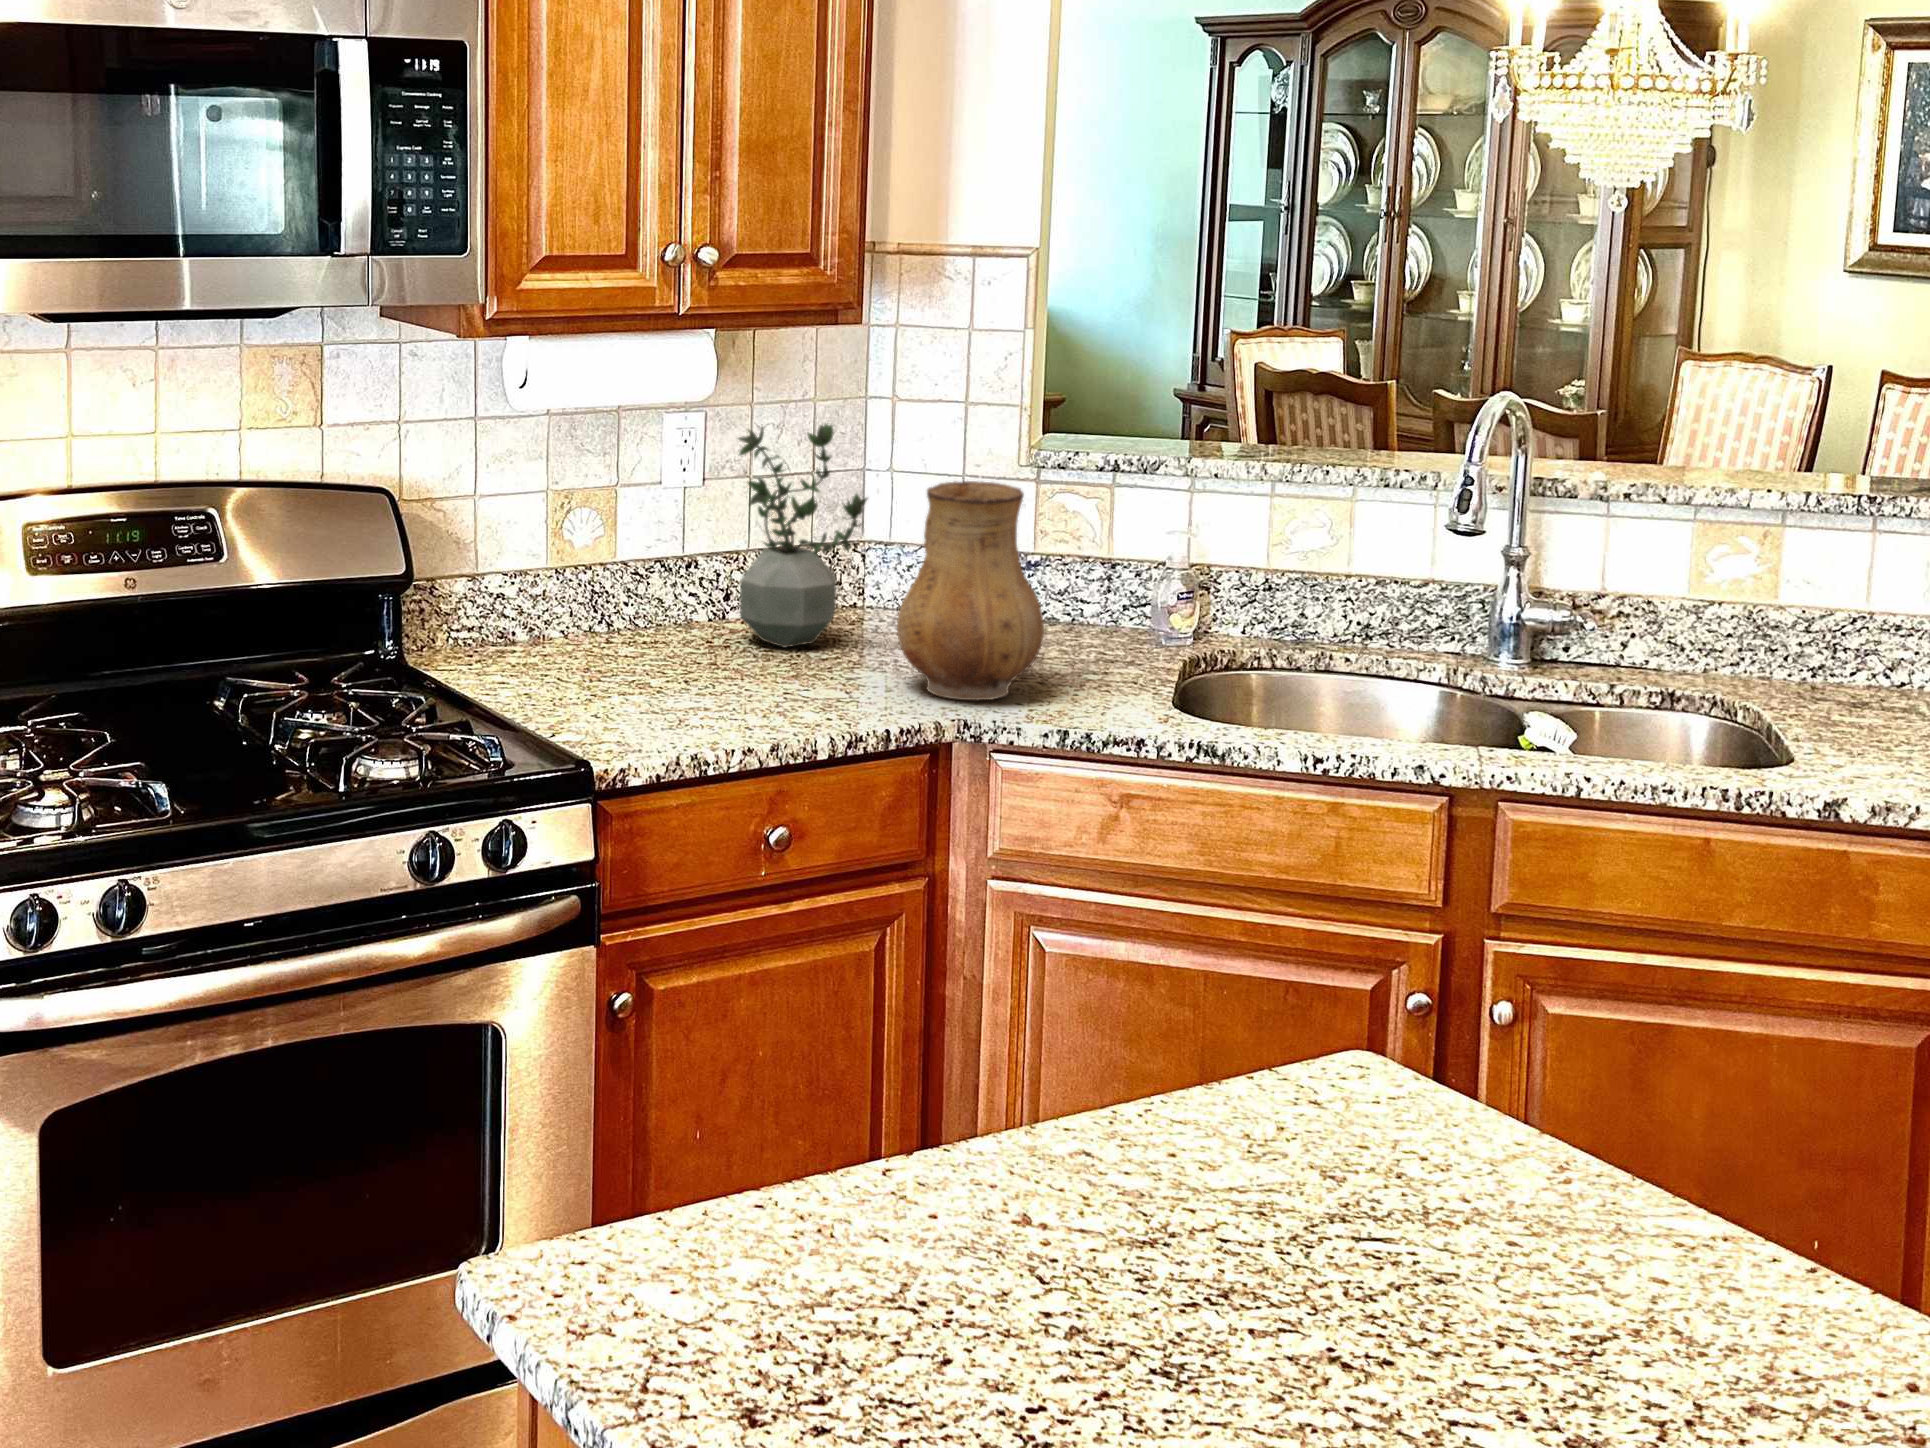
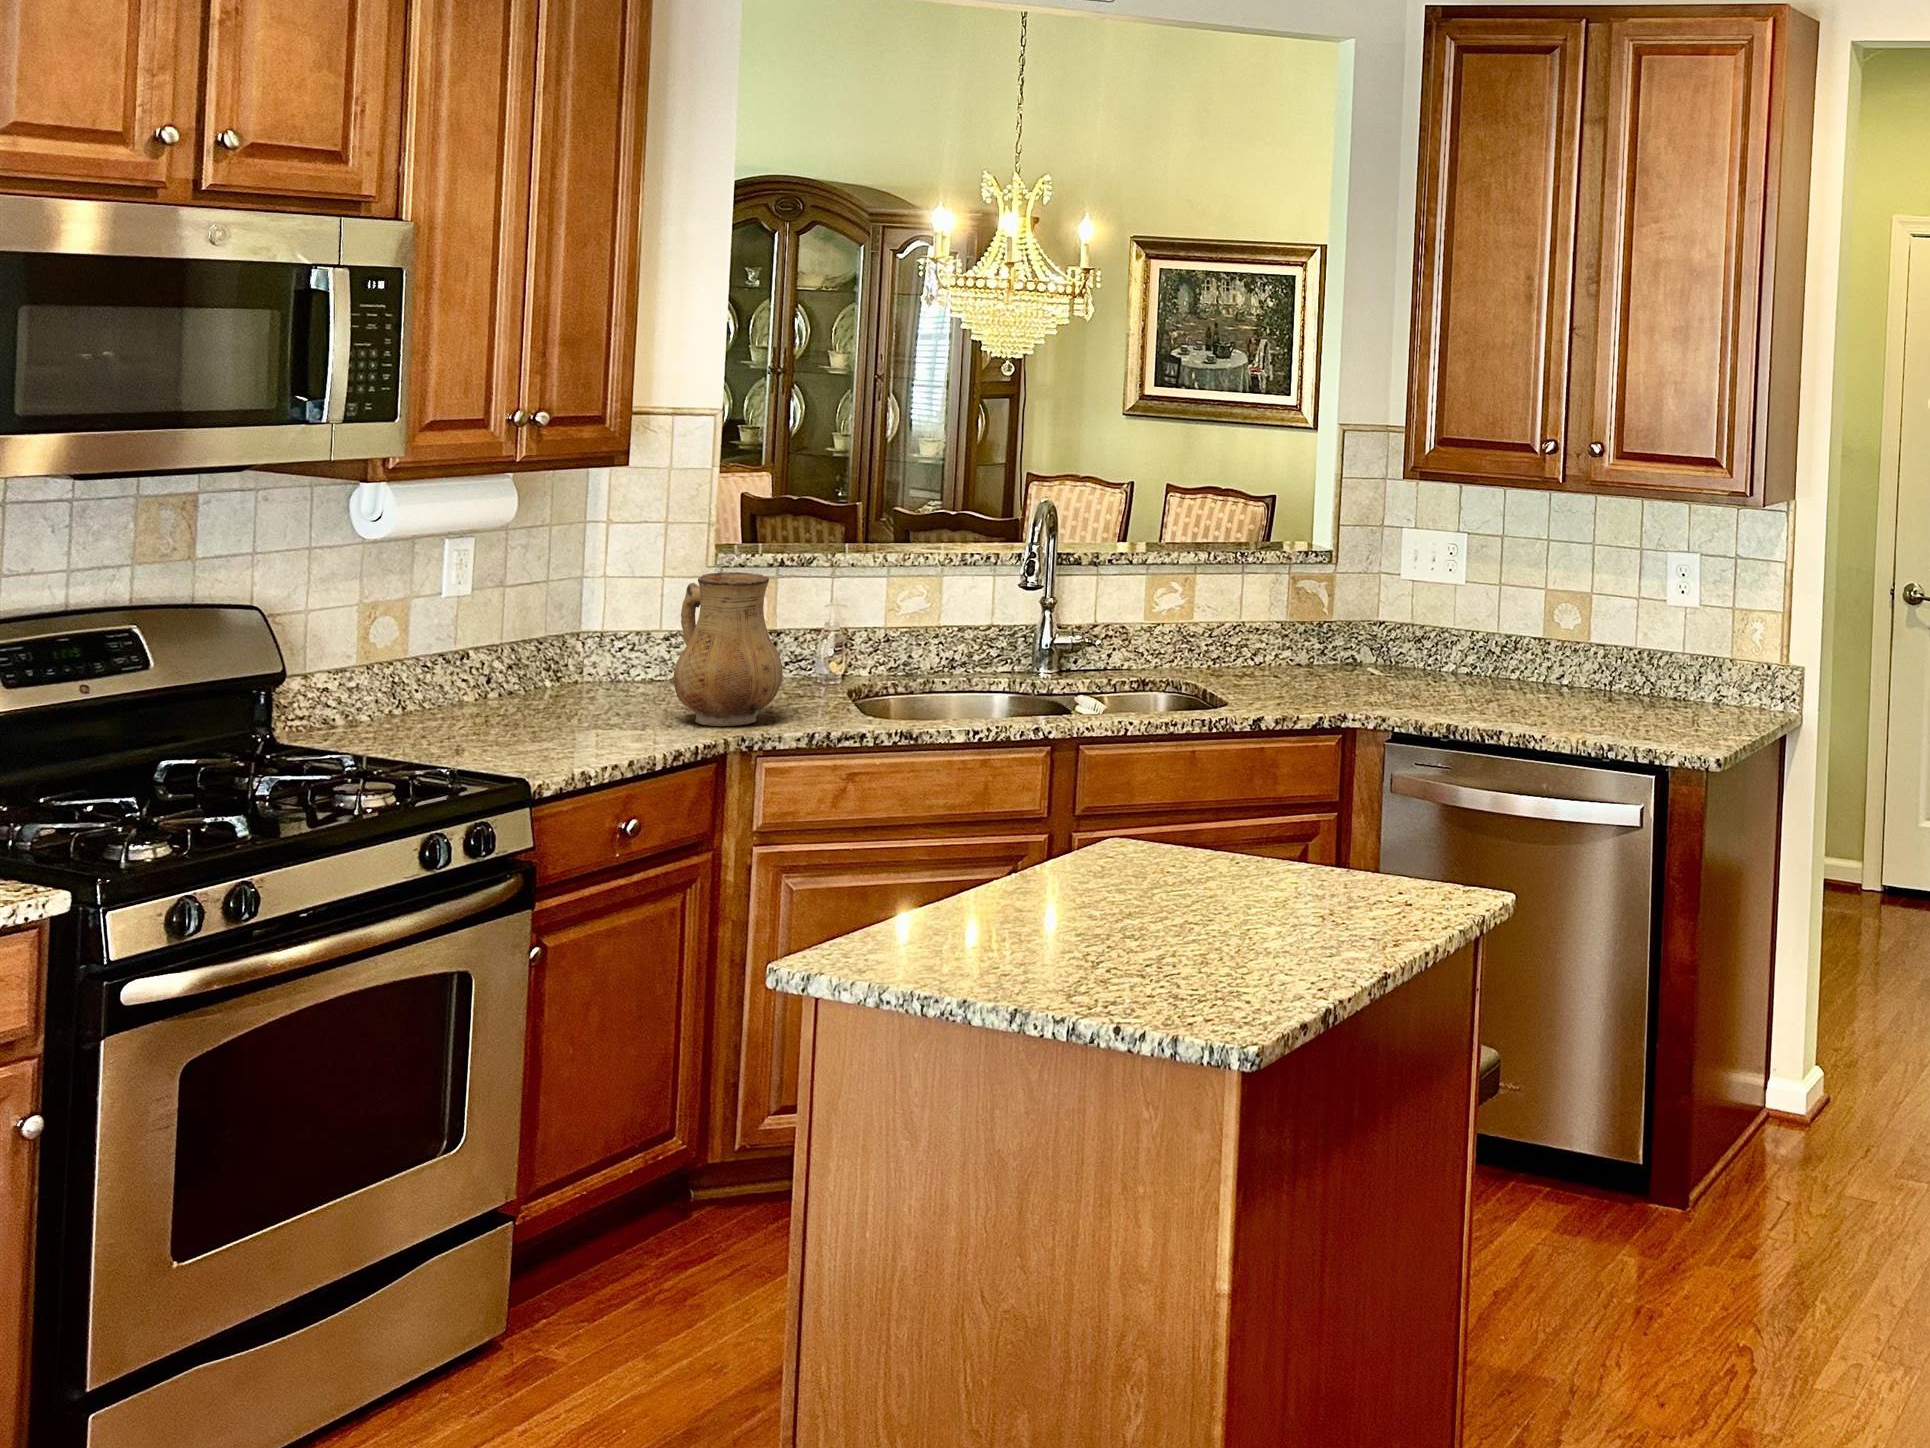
potted plant: present [738,424,868,648] -> none [509,537,627,712]

